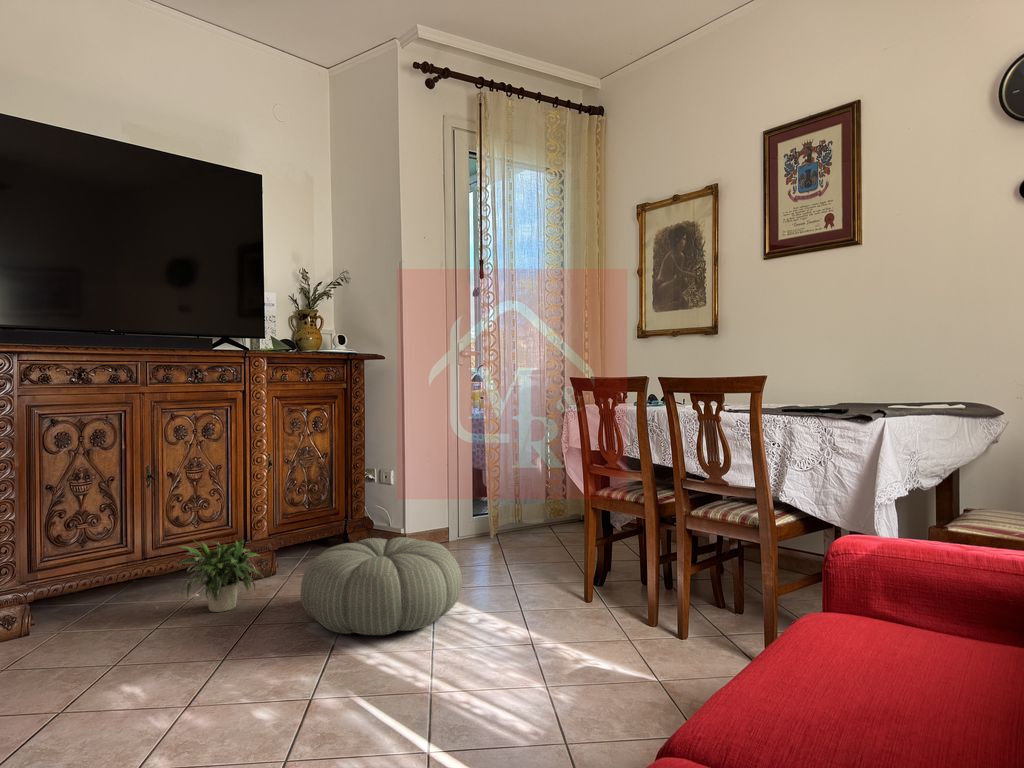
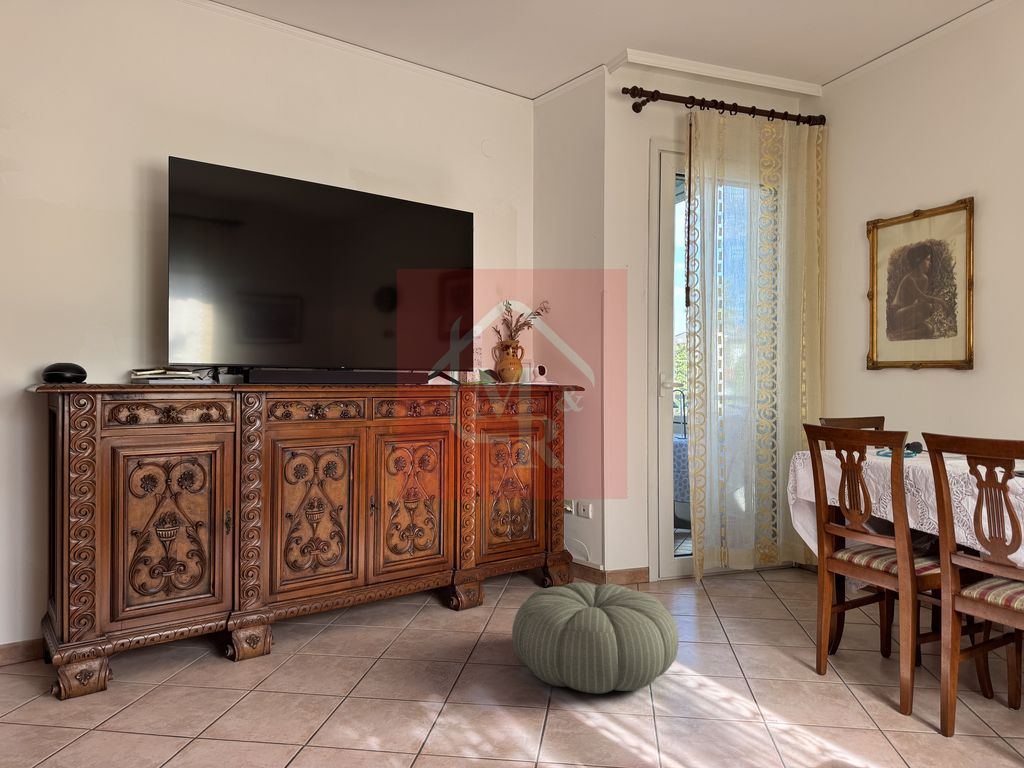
potted plant: present [156,540,264,612] -> none [375,569,475,643]

